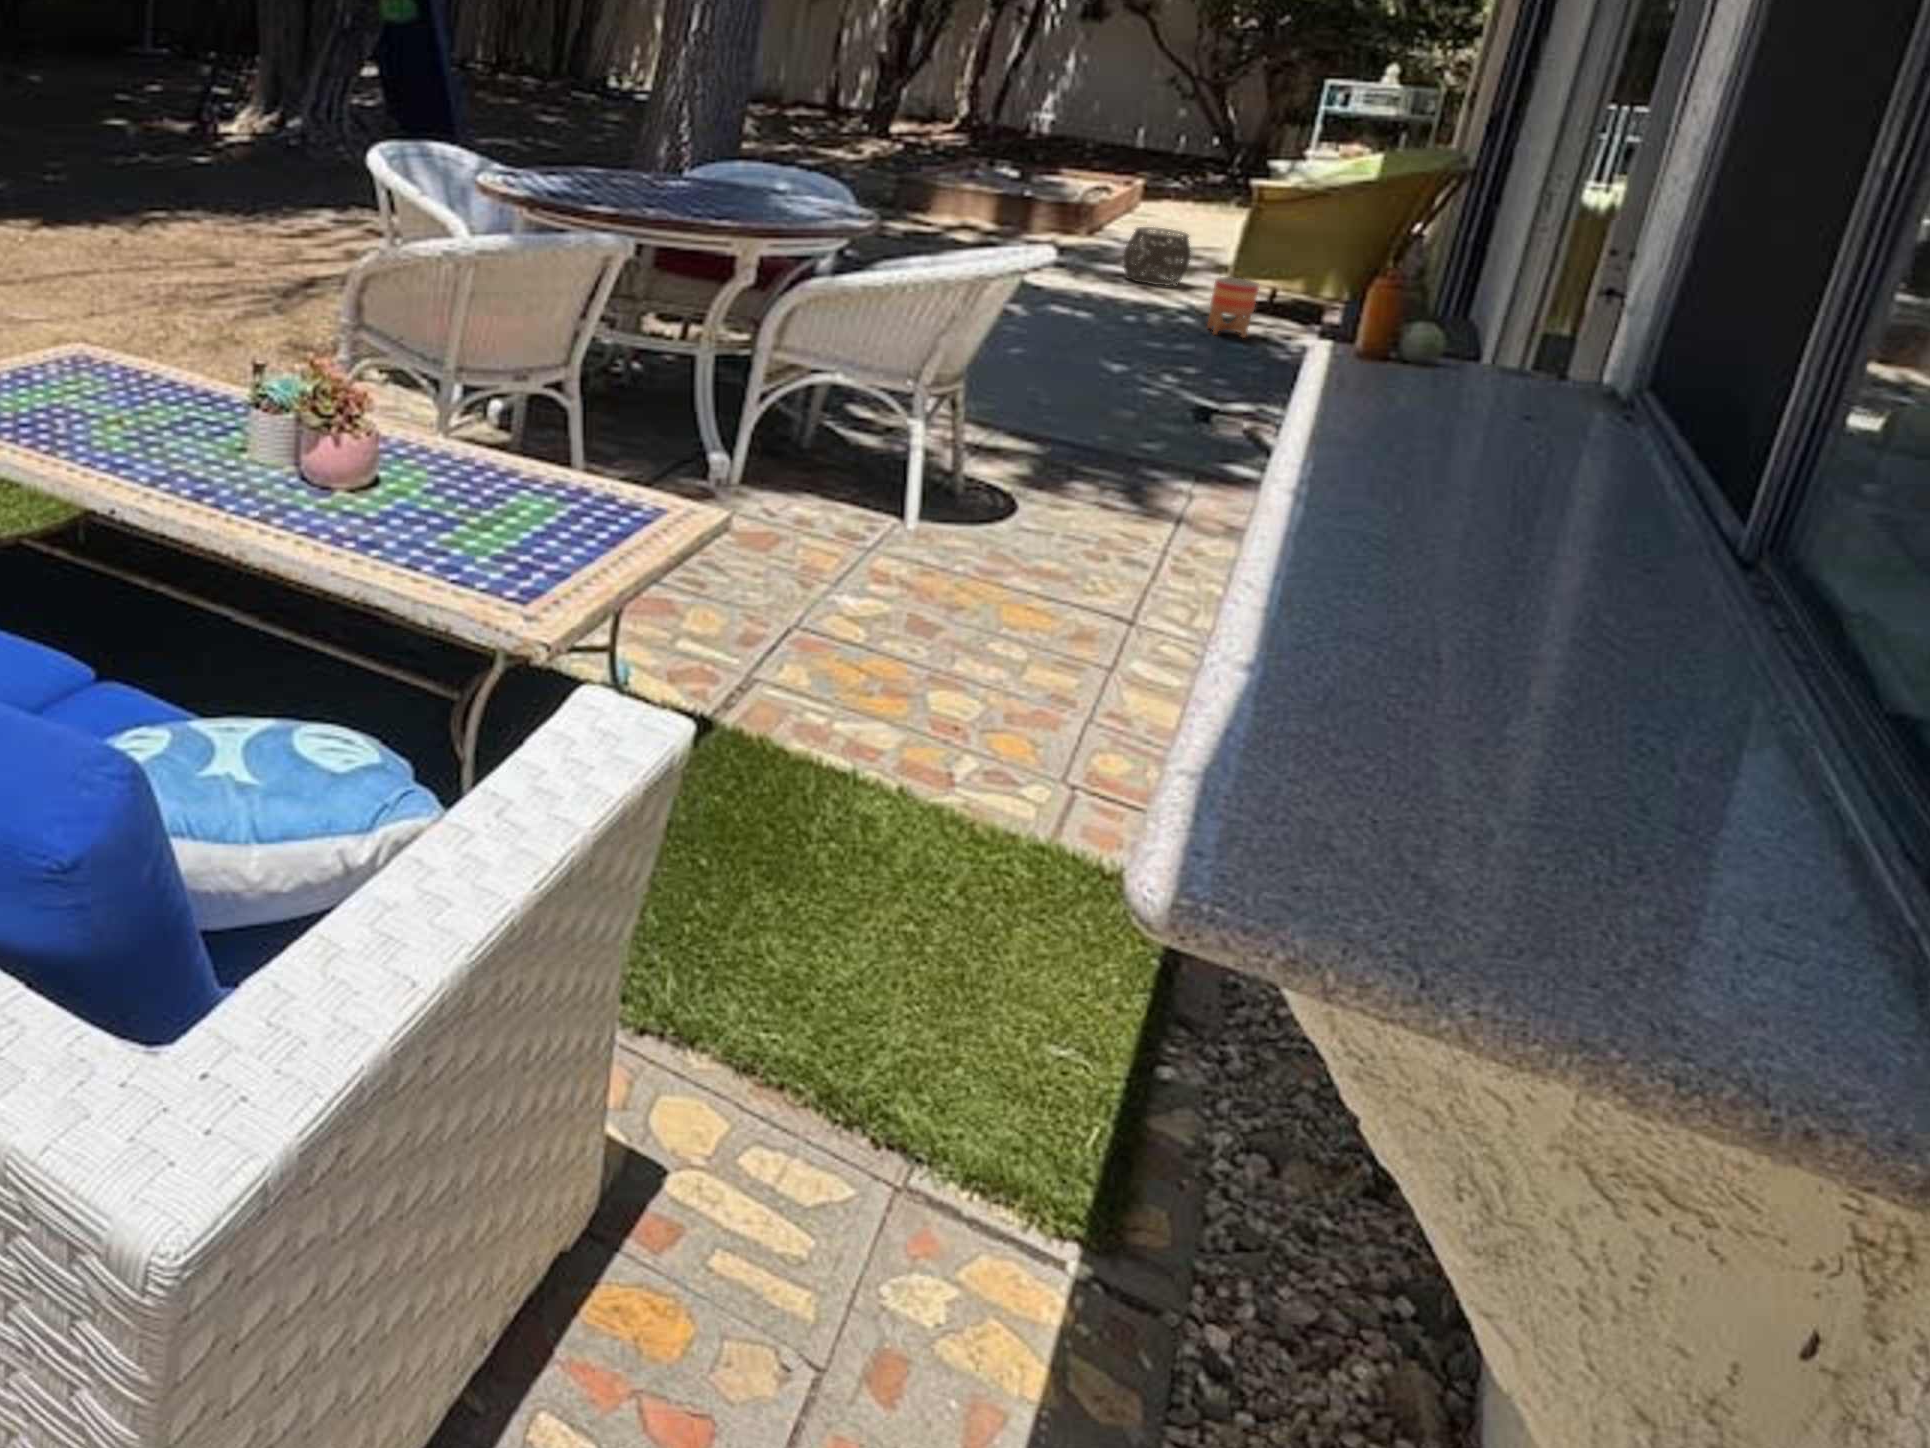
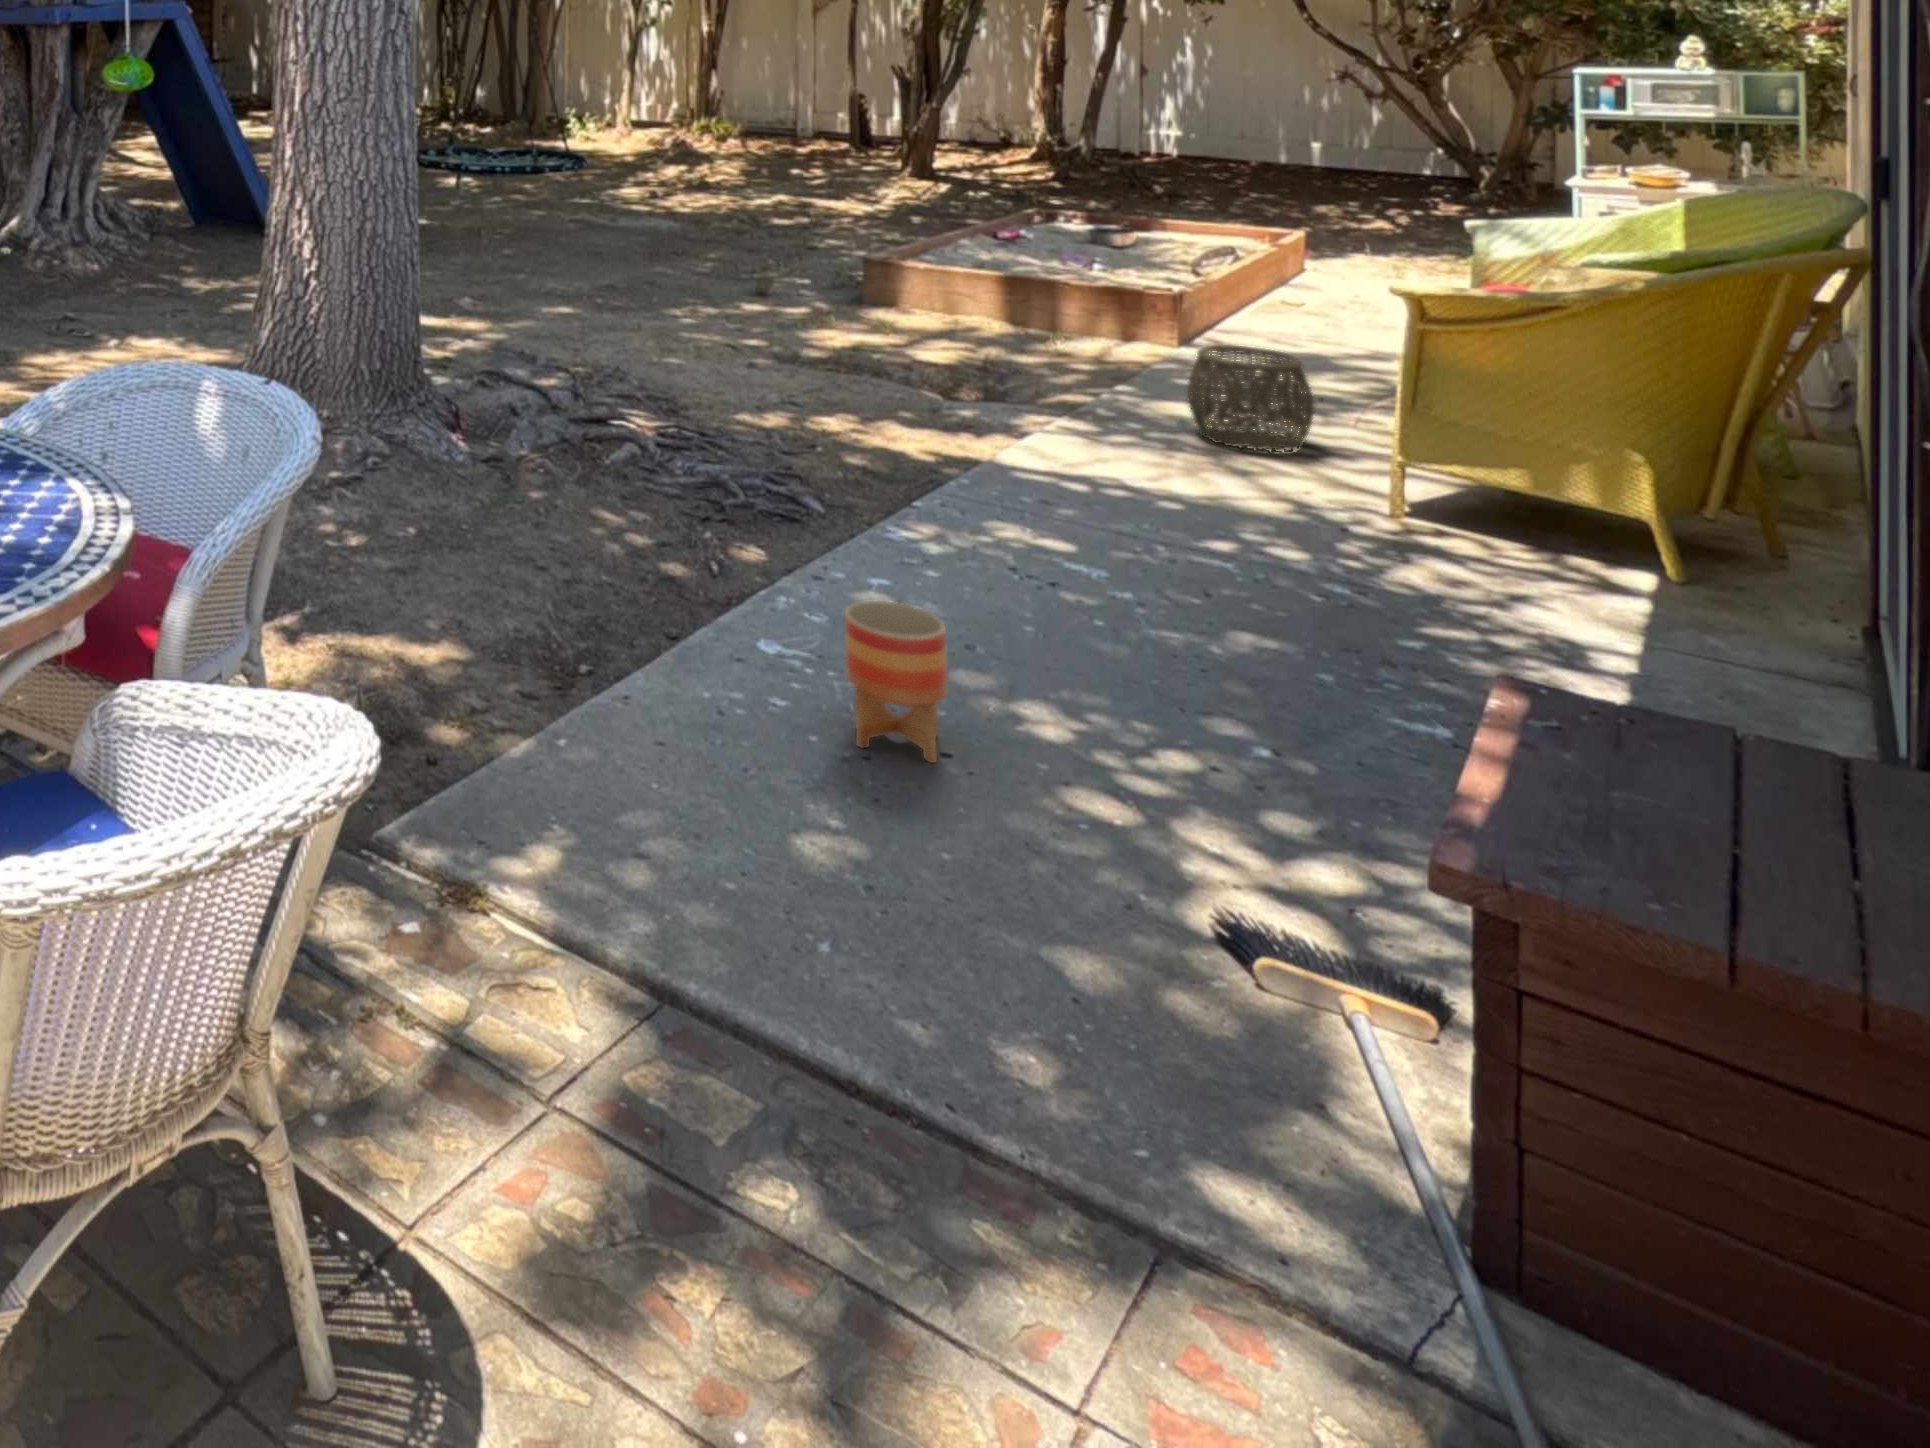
planter: present [1207,277,1259,337] -> present [845,601,947,762]

